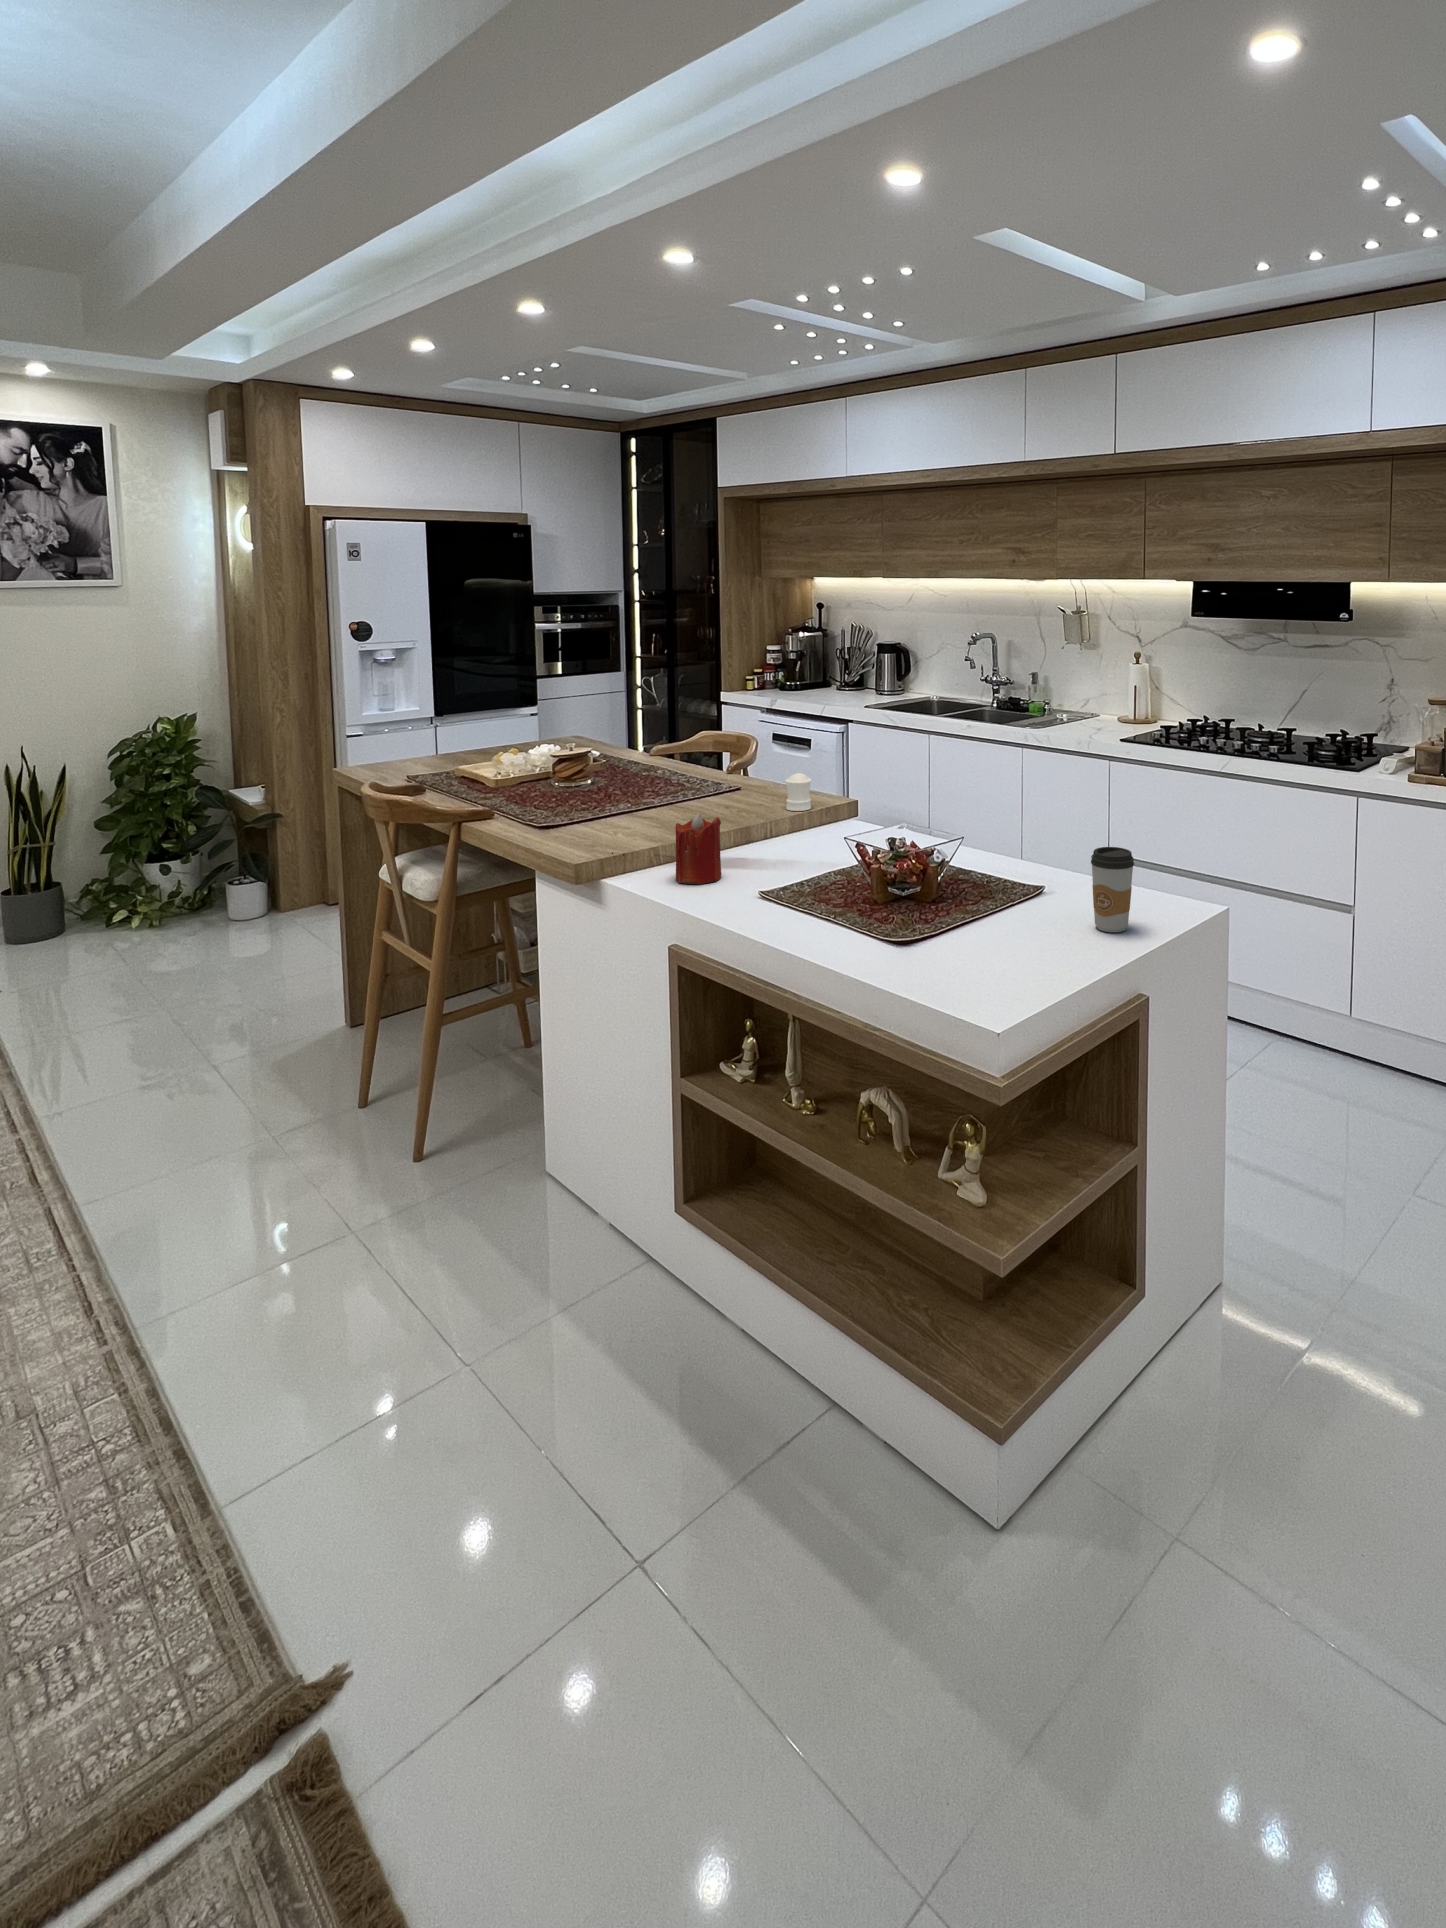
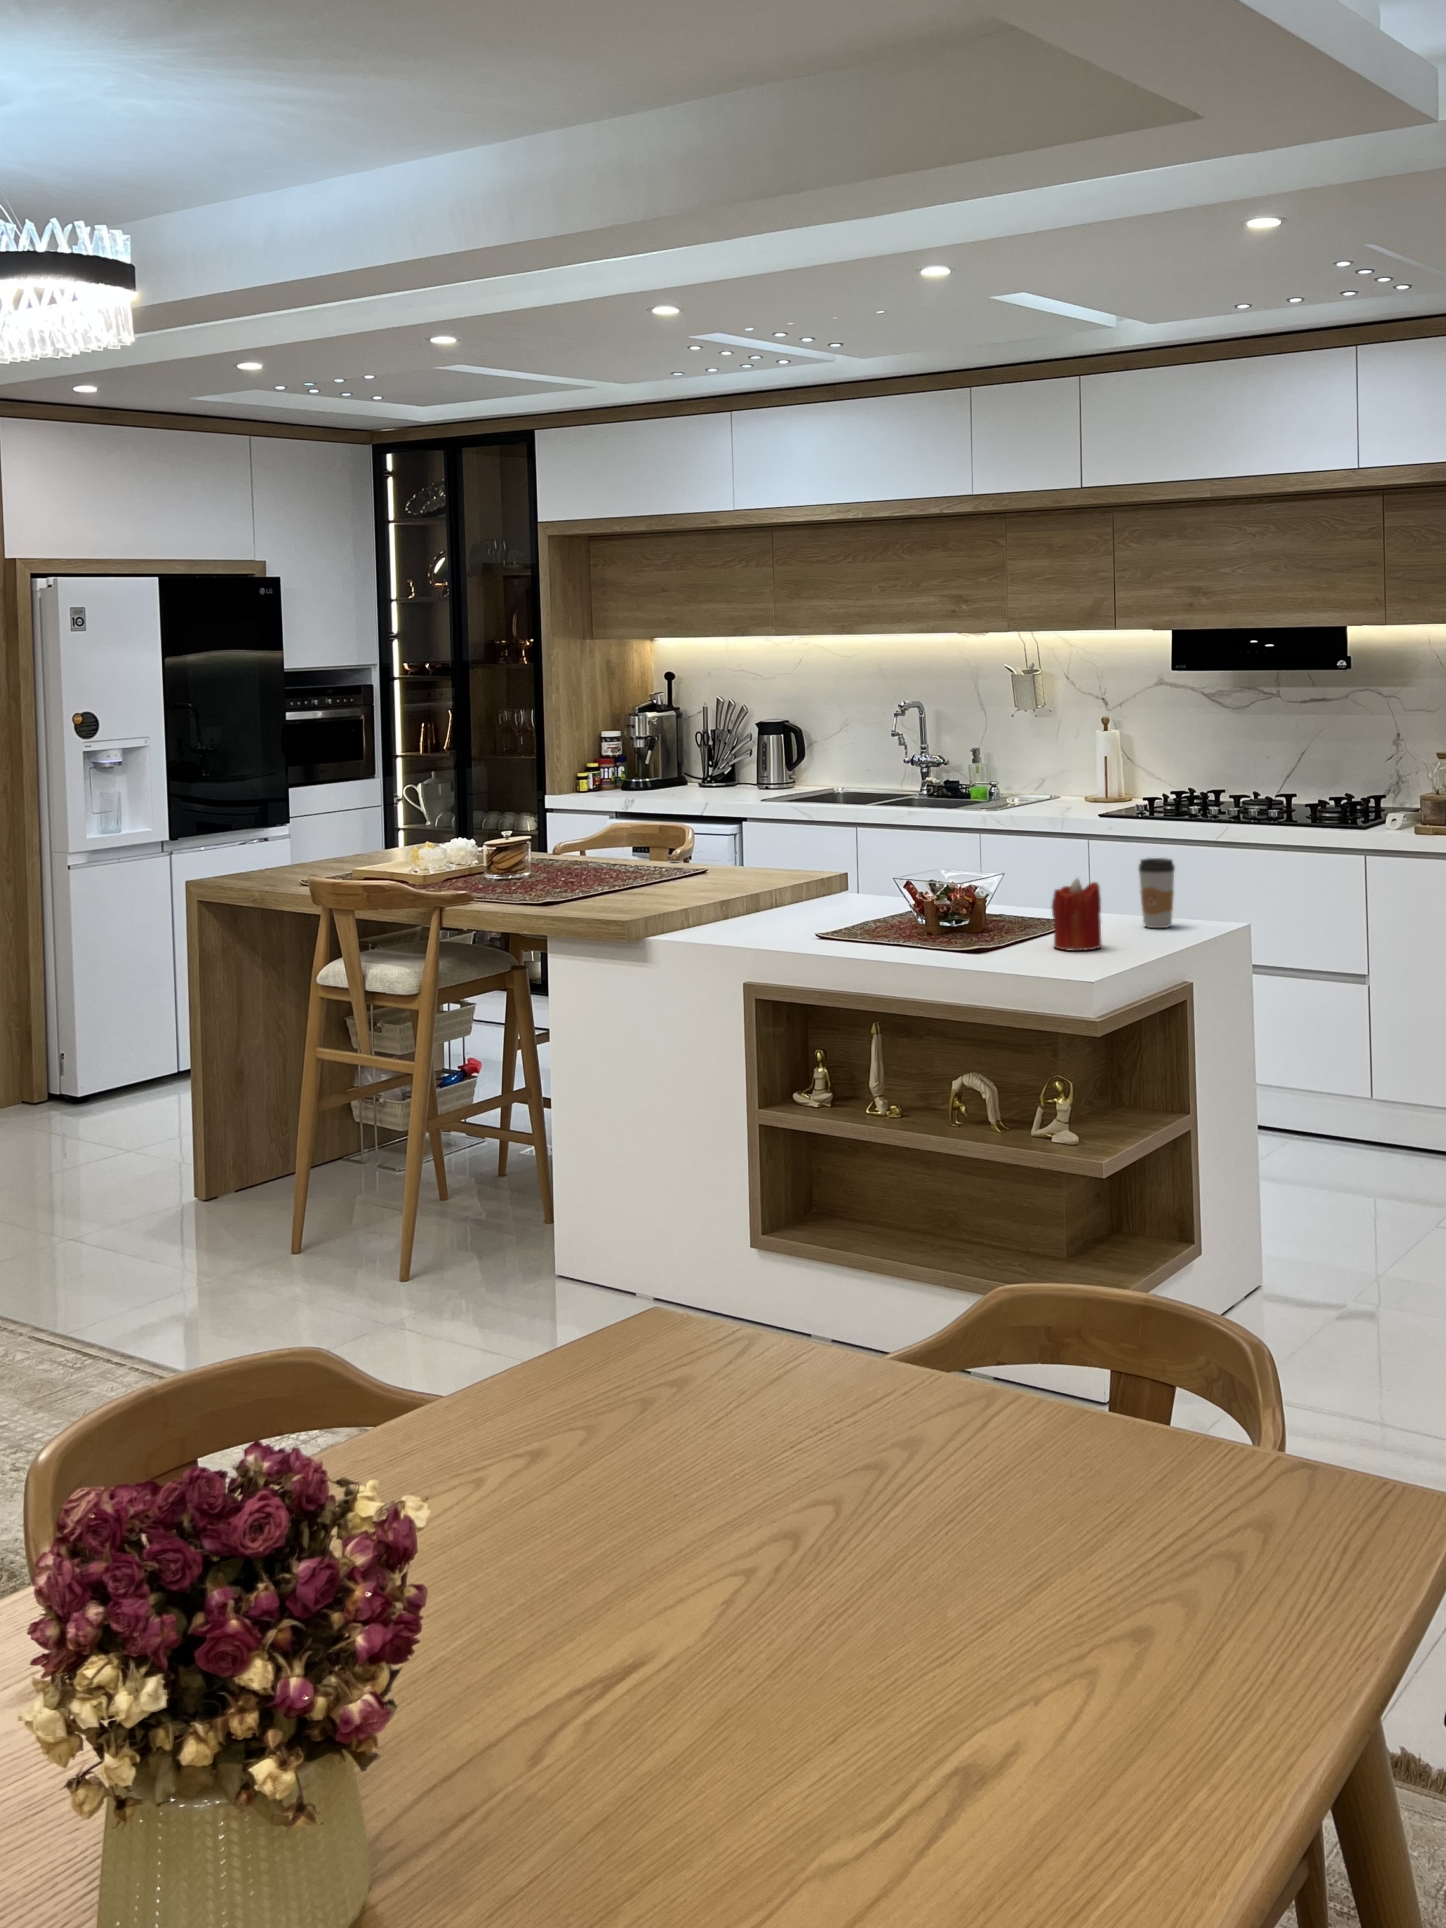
salt shaker: present [785,773,812,811] -> none [788,838,816,877]
candle: present [676,813,721,884] -> present [1051,878,1102,951]

